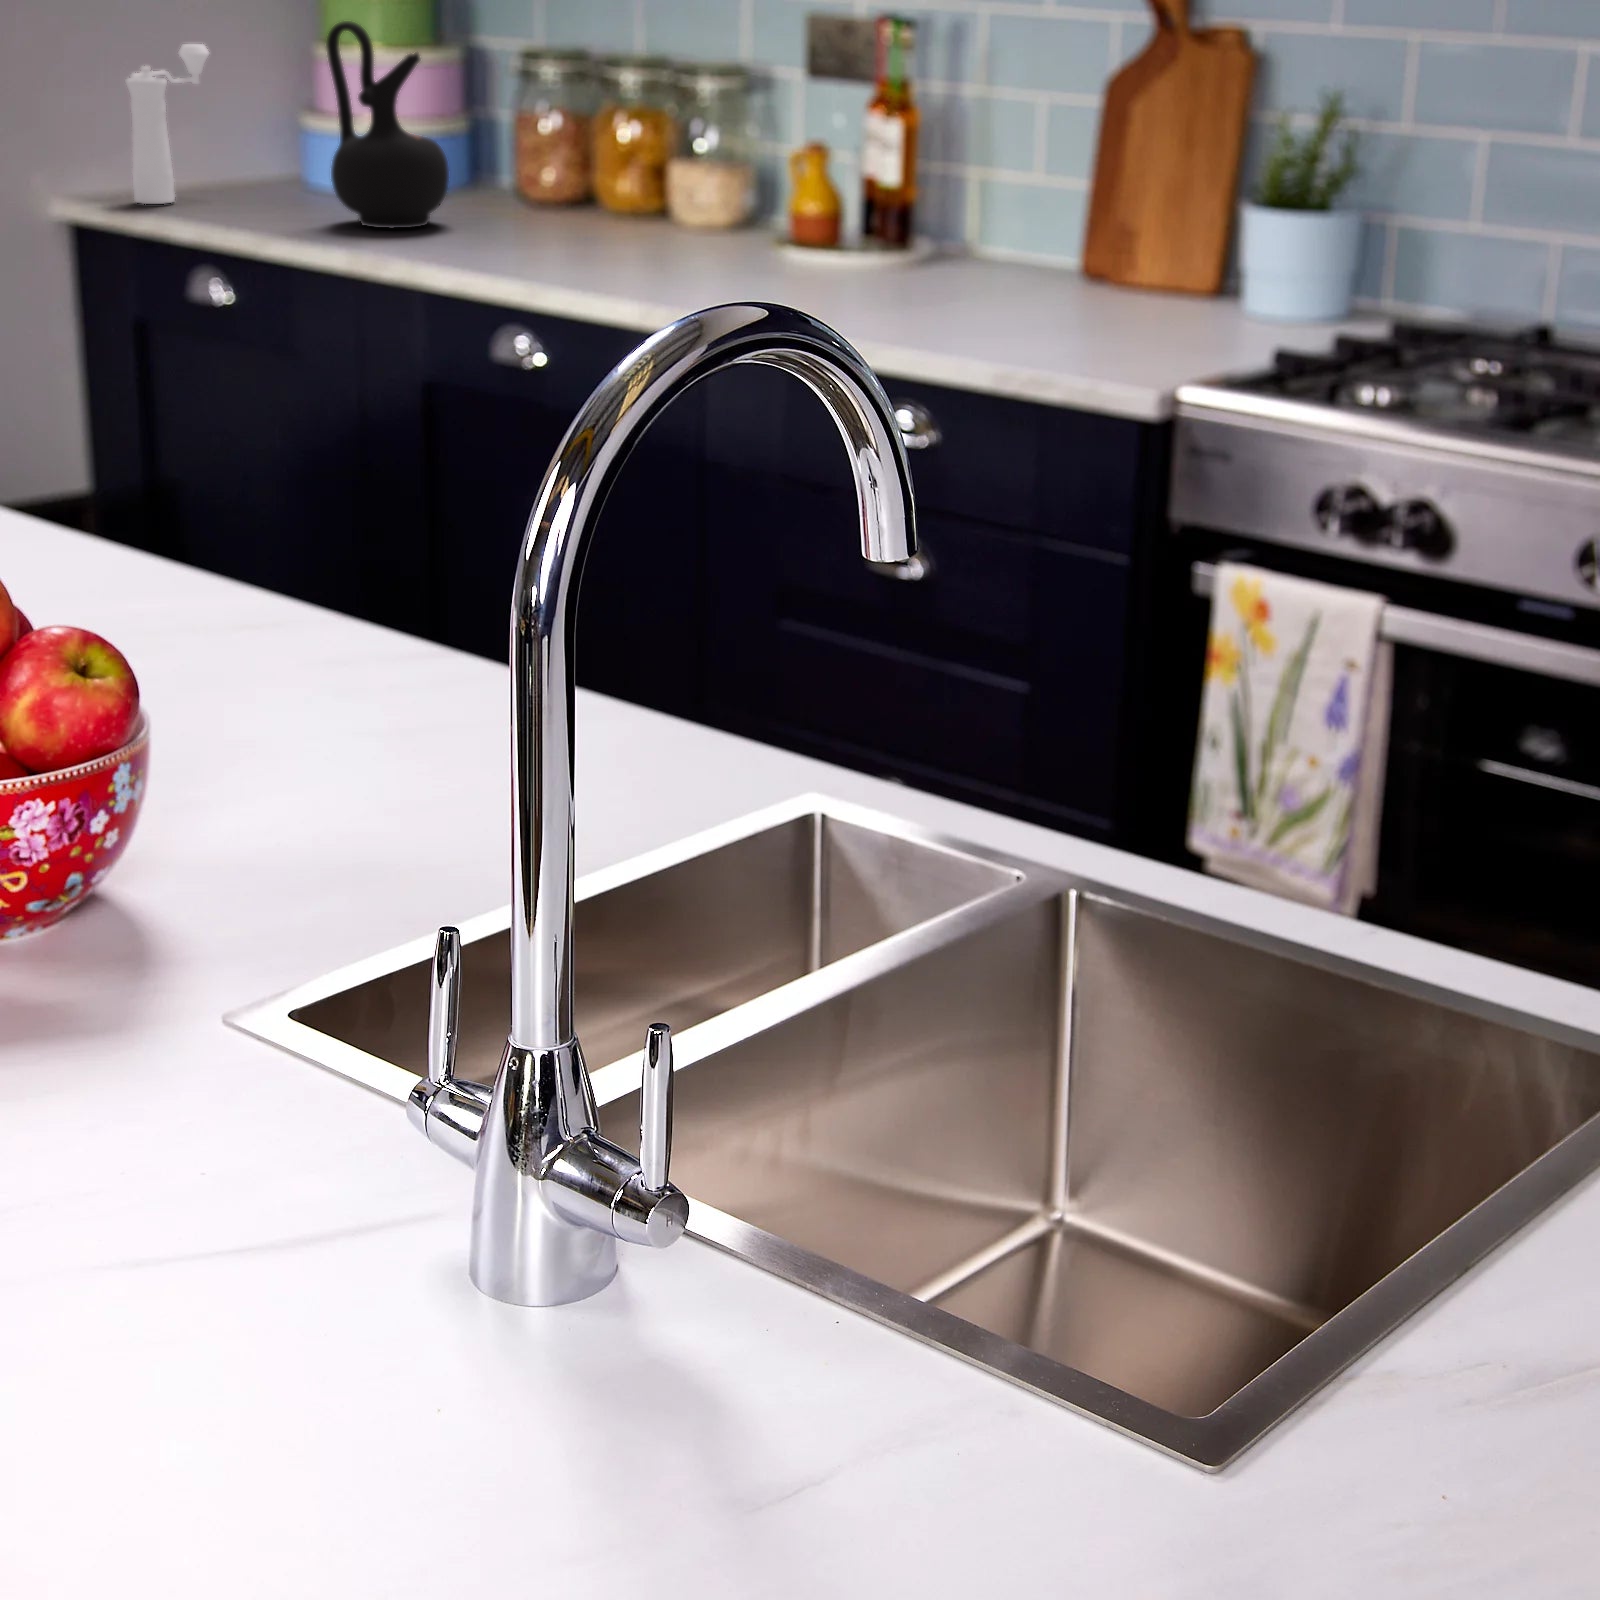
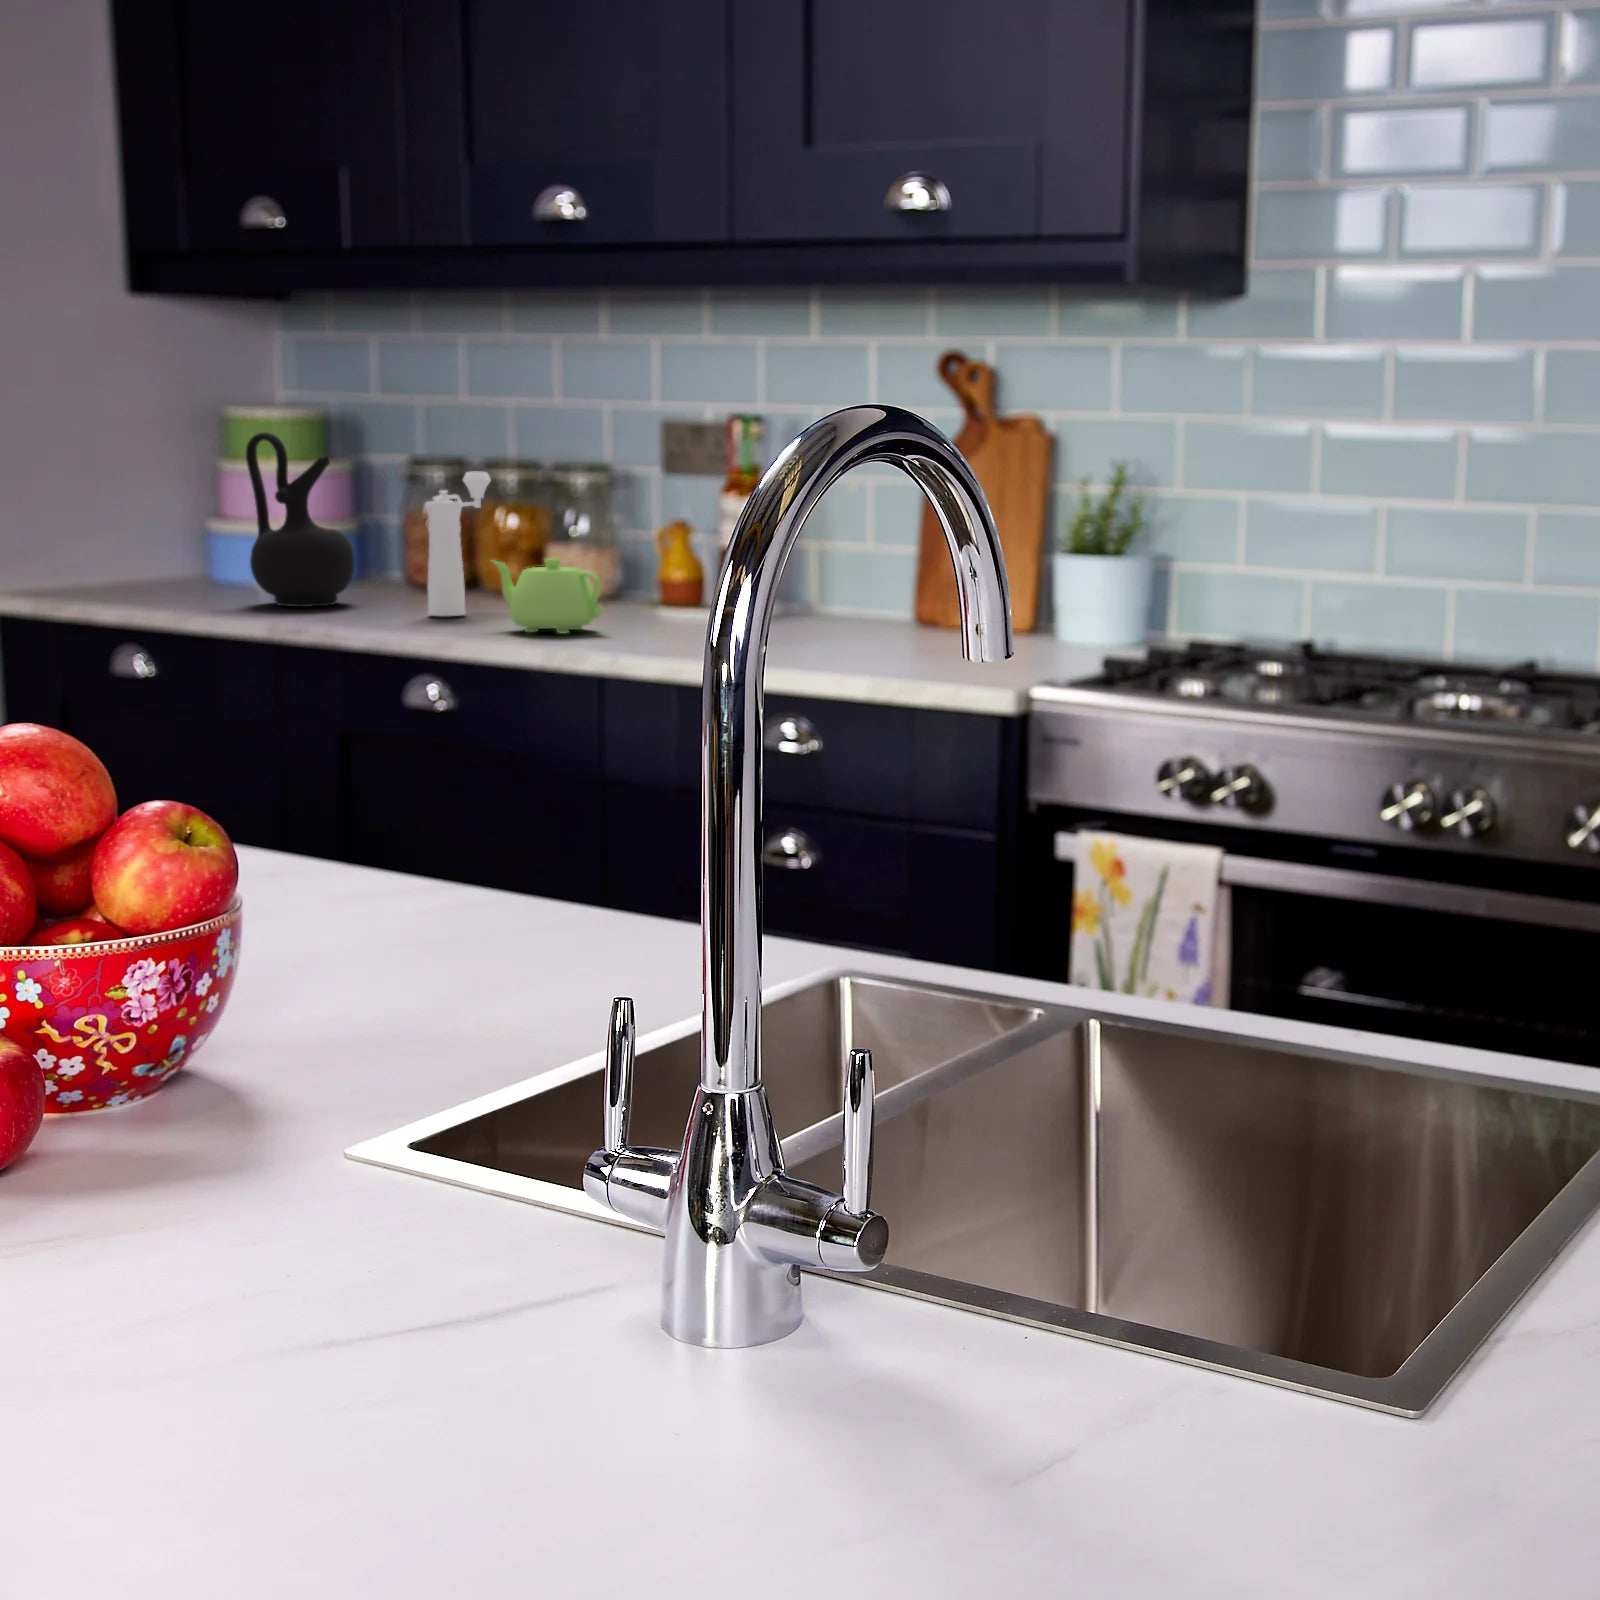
pepper mill: present [126,44,209,204] -> present [425,472,491,616]
teapot: none [592,190,717,281] -> present [493,558,603,633]

